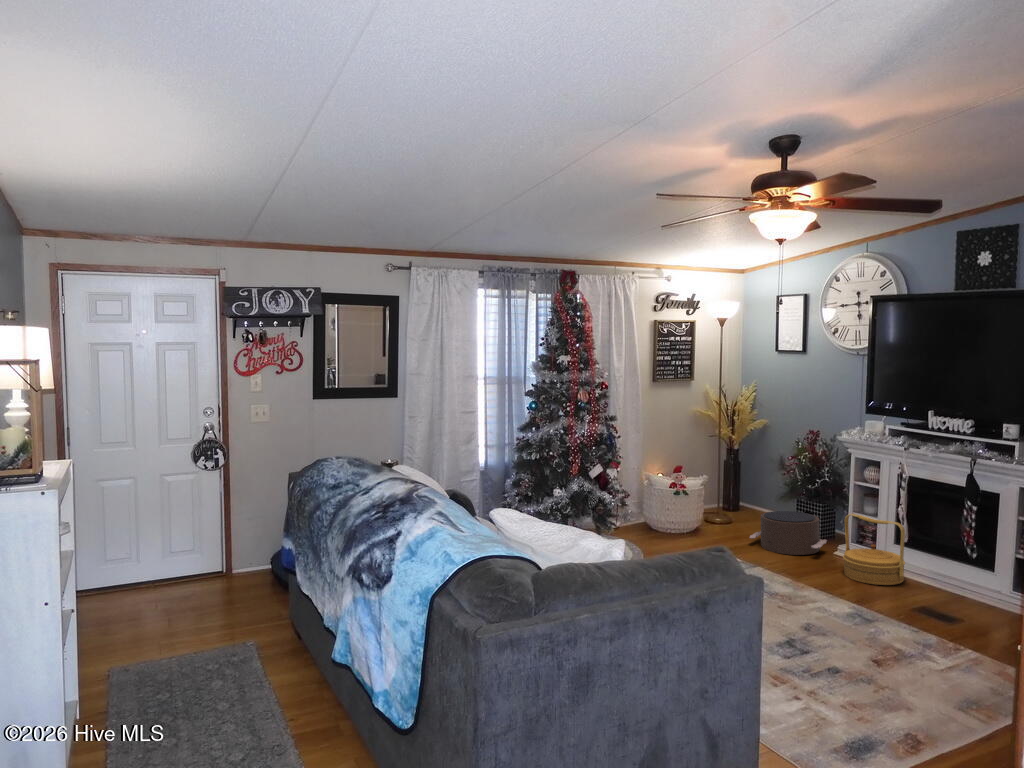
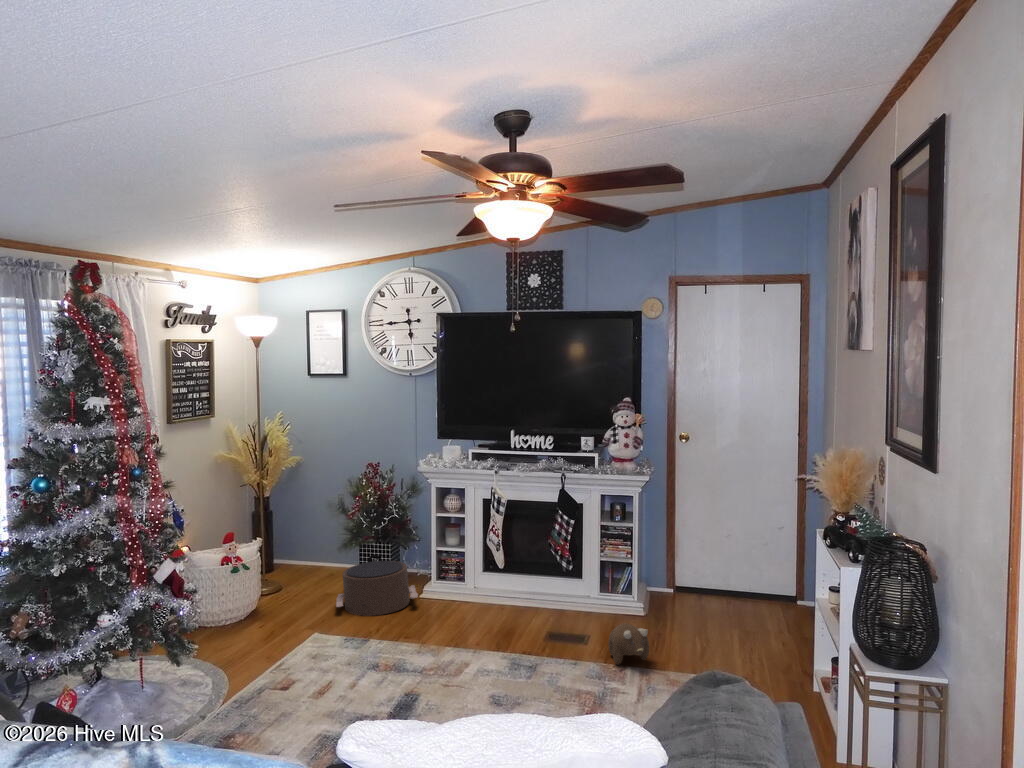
woven basket: present [843,514,905,585] -> none [447,549,511,621]
plush toy: none [942,615,991,660] -> present [608,623,649,665]

